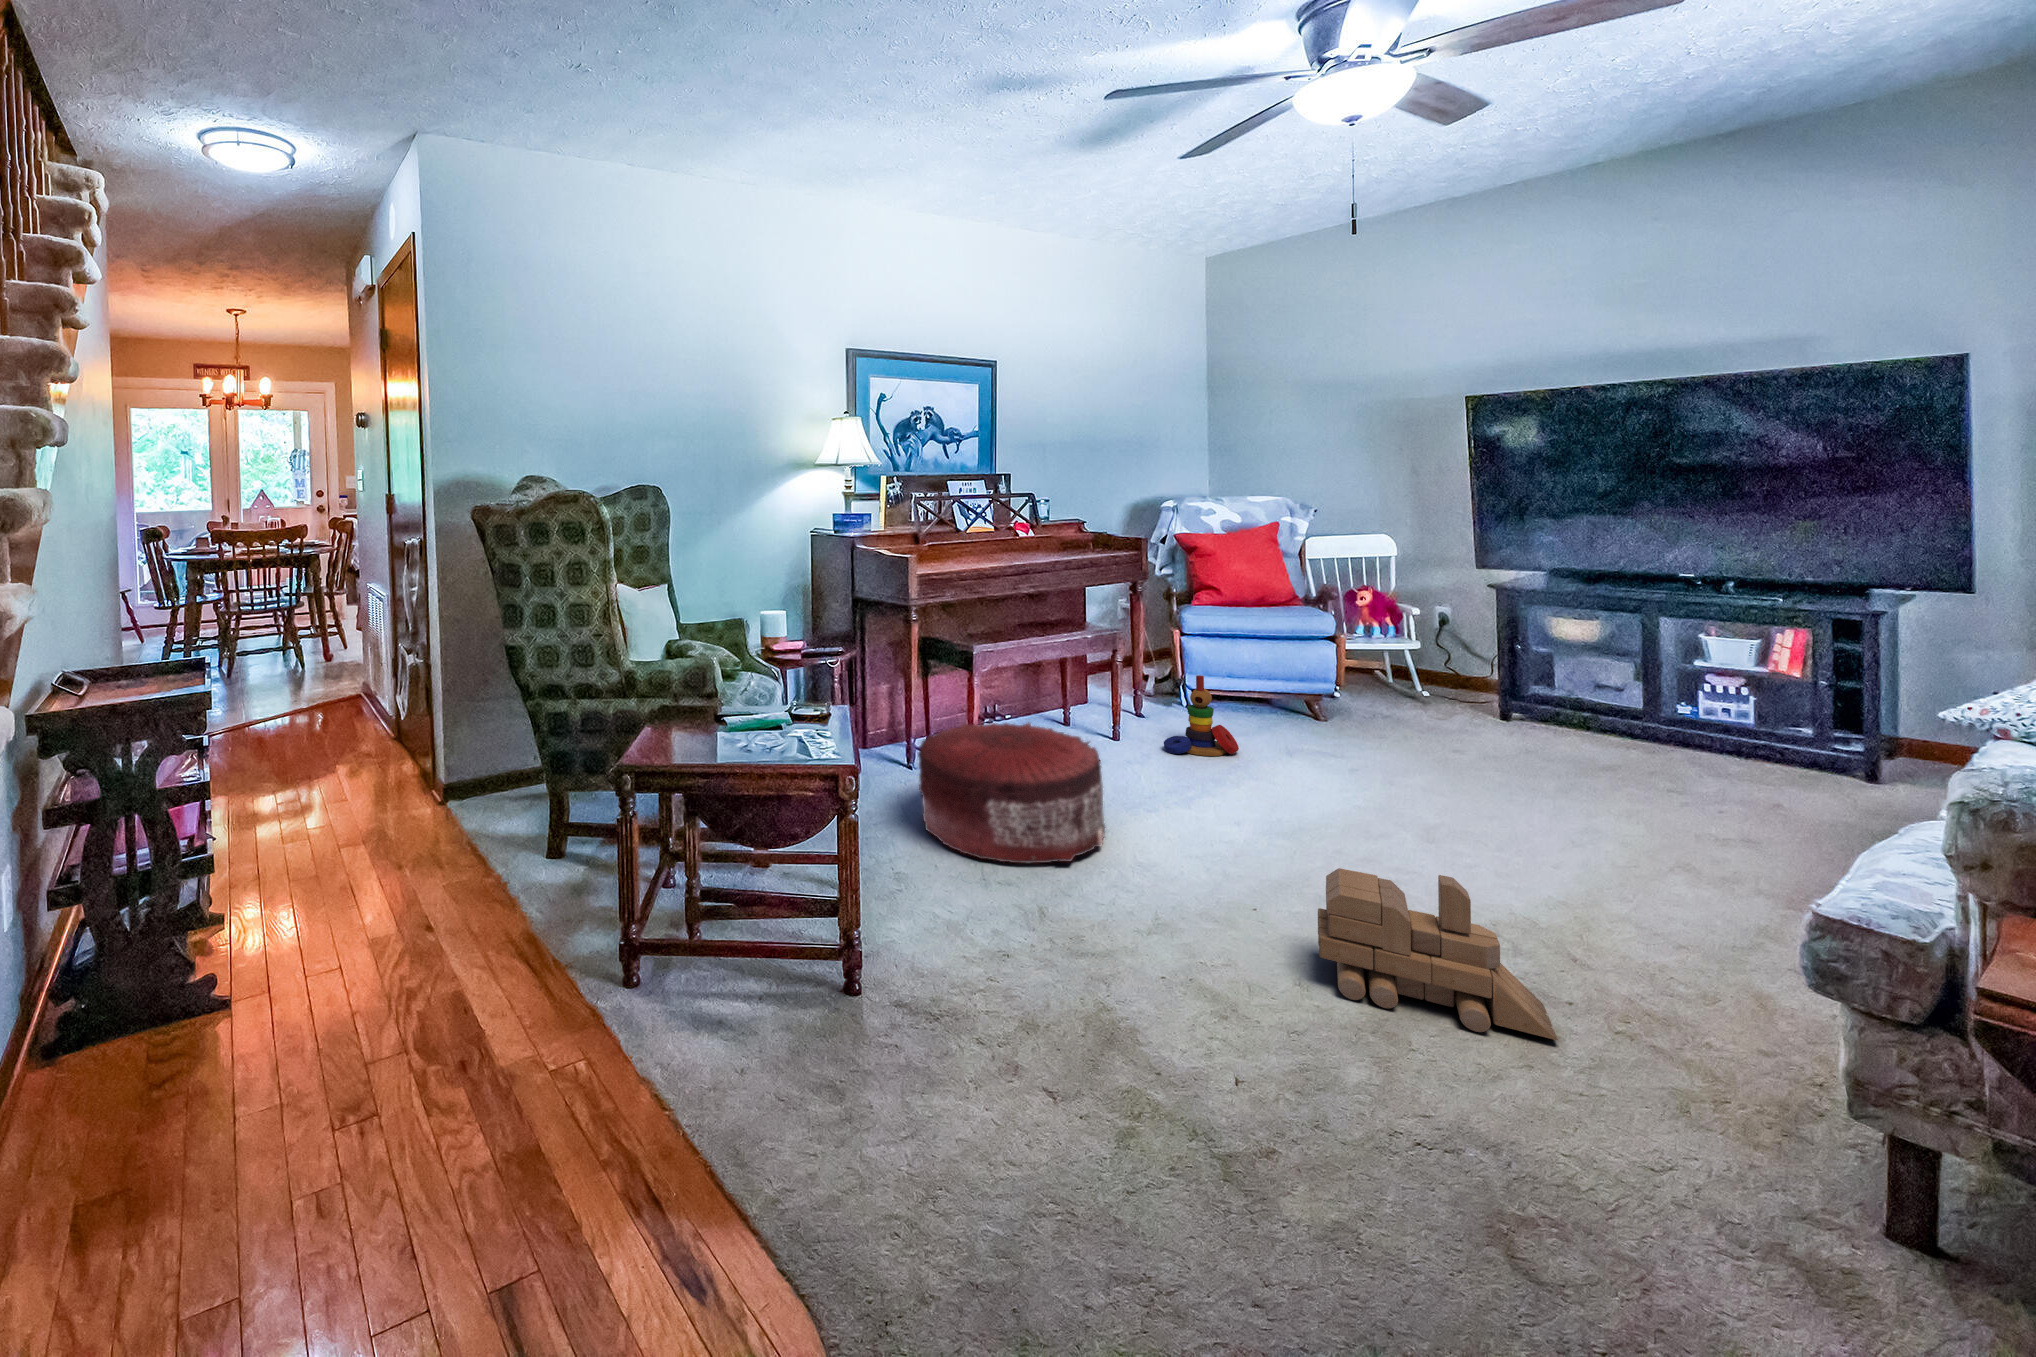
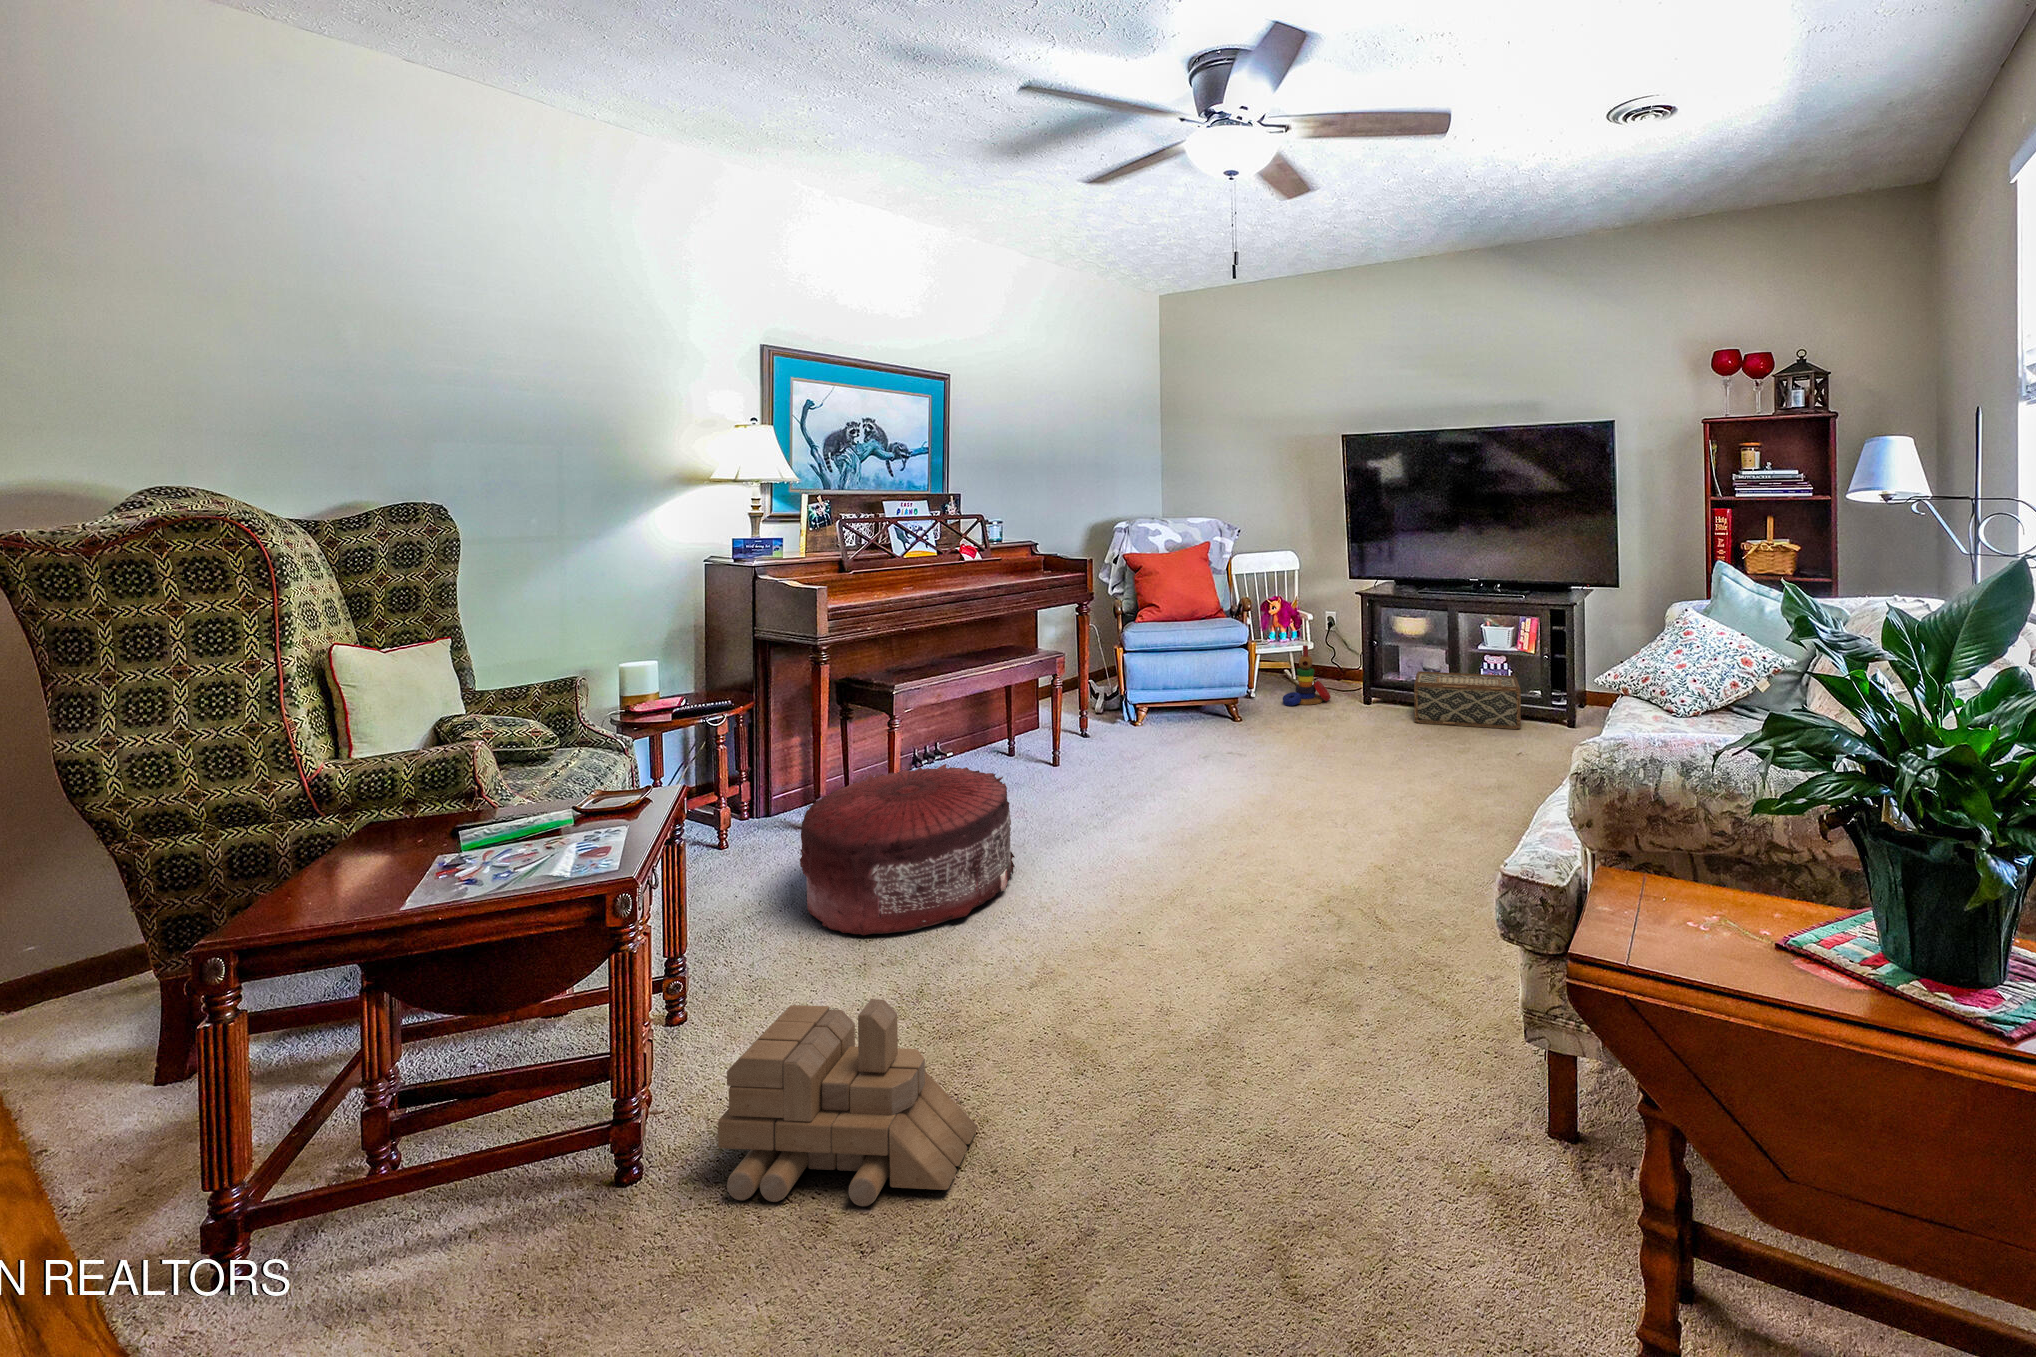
stacking toy: present [1164,675,1239,756] -> present [1282,645,1331,706]
woven basket: none [1591,689,1790,781] -> present [1414,671,1521,729]
toy train: present [1318,868,1558,1040] -> present [718,999,978,1206]

